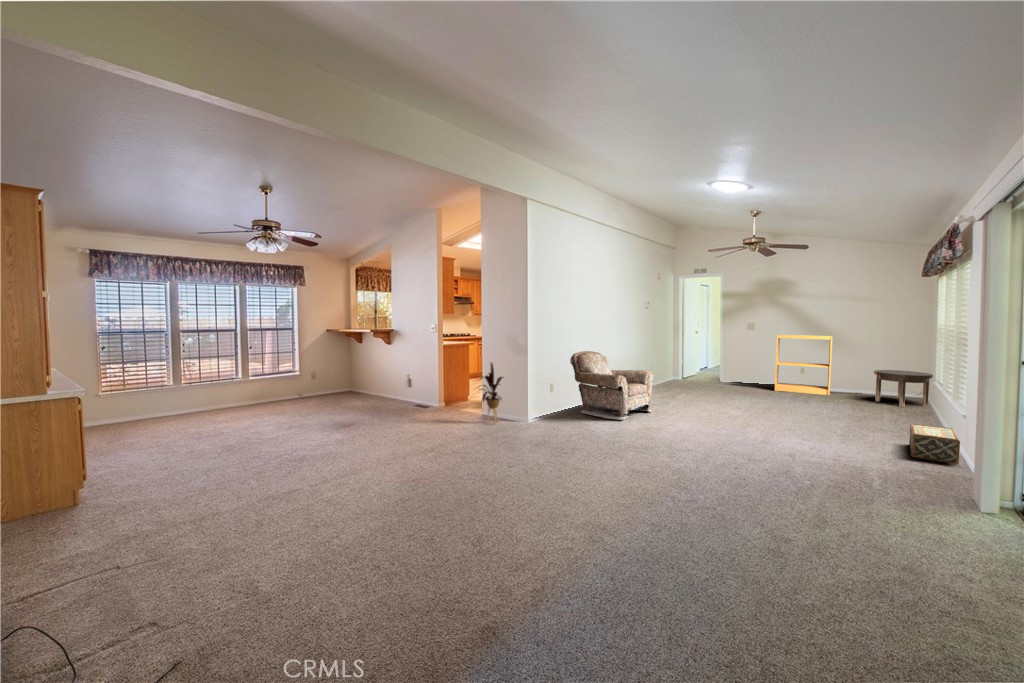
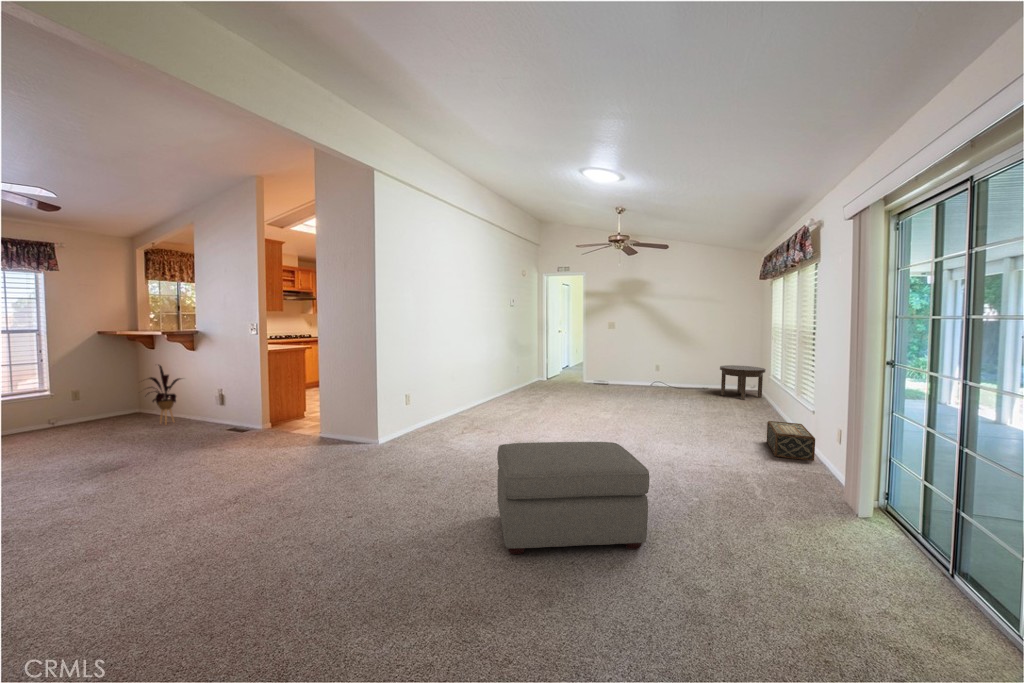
bookshelf: present [775,335,833,395] -> none [636,333,685,391]
armchair: present [570,351,653,420] -> none [432,355,525,434]
house plant: present [479,363,503,423] -> present [149,365,180,425]
ottoman: none [623,417,748,505] -> present [497,442,649,554]

